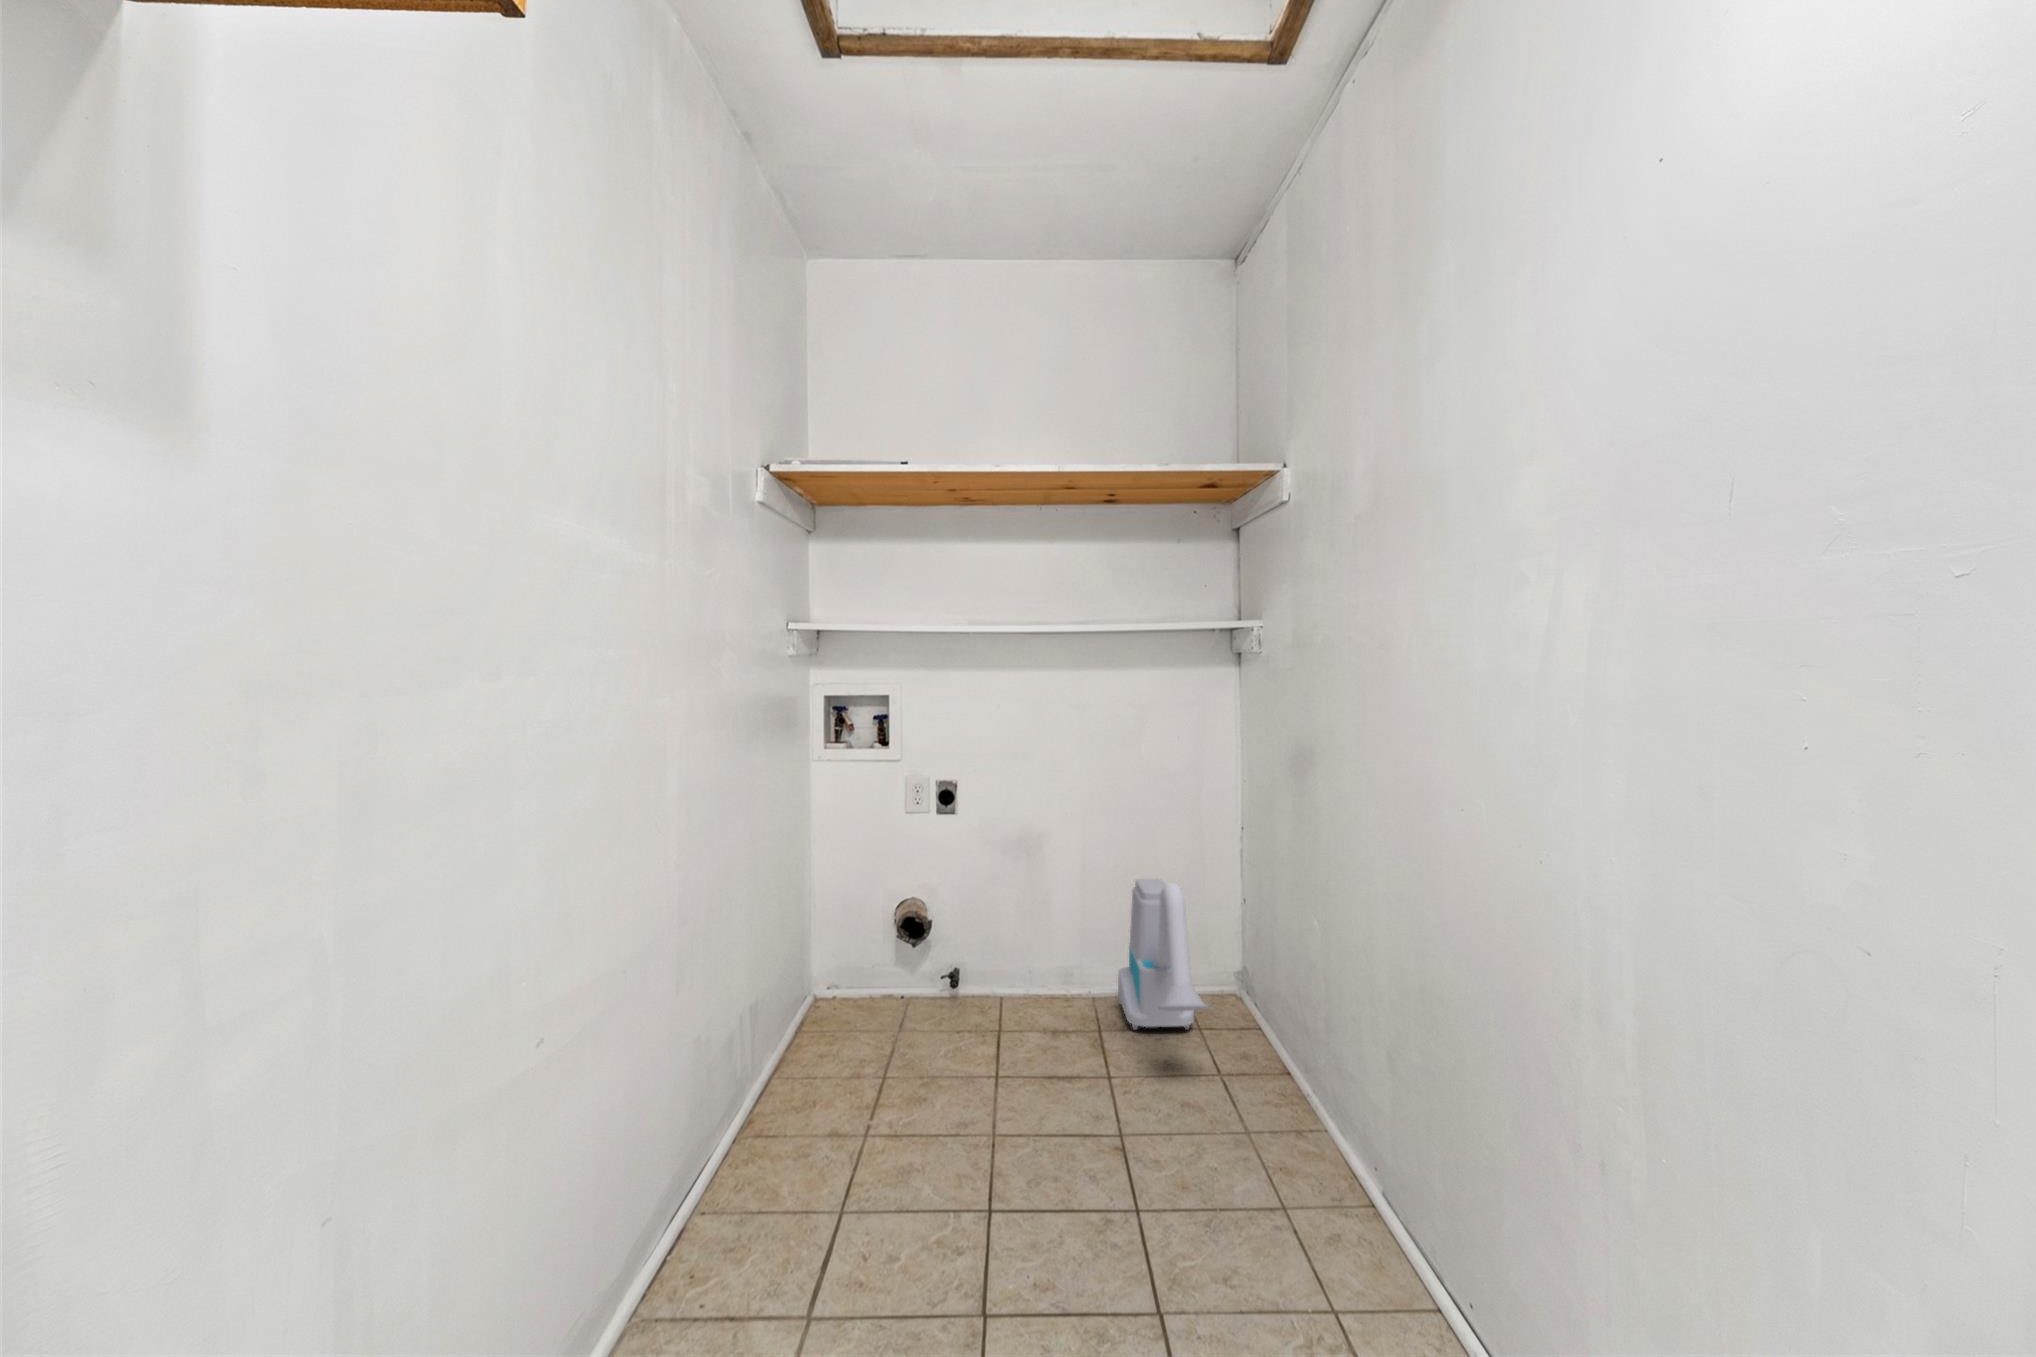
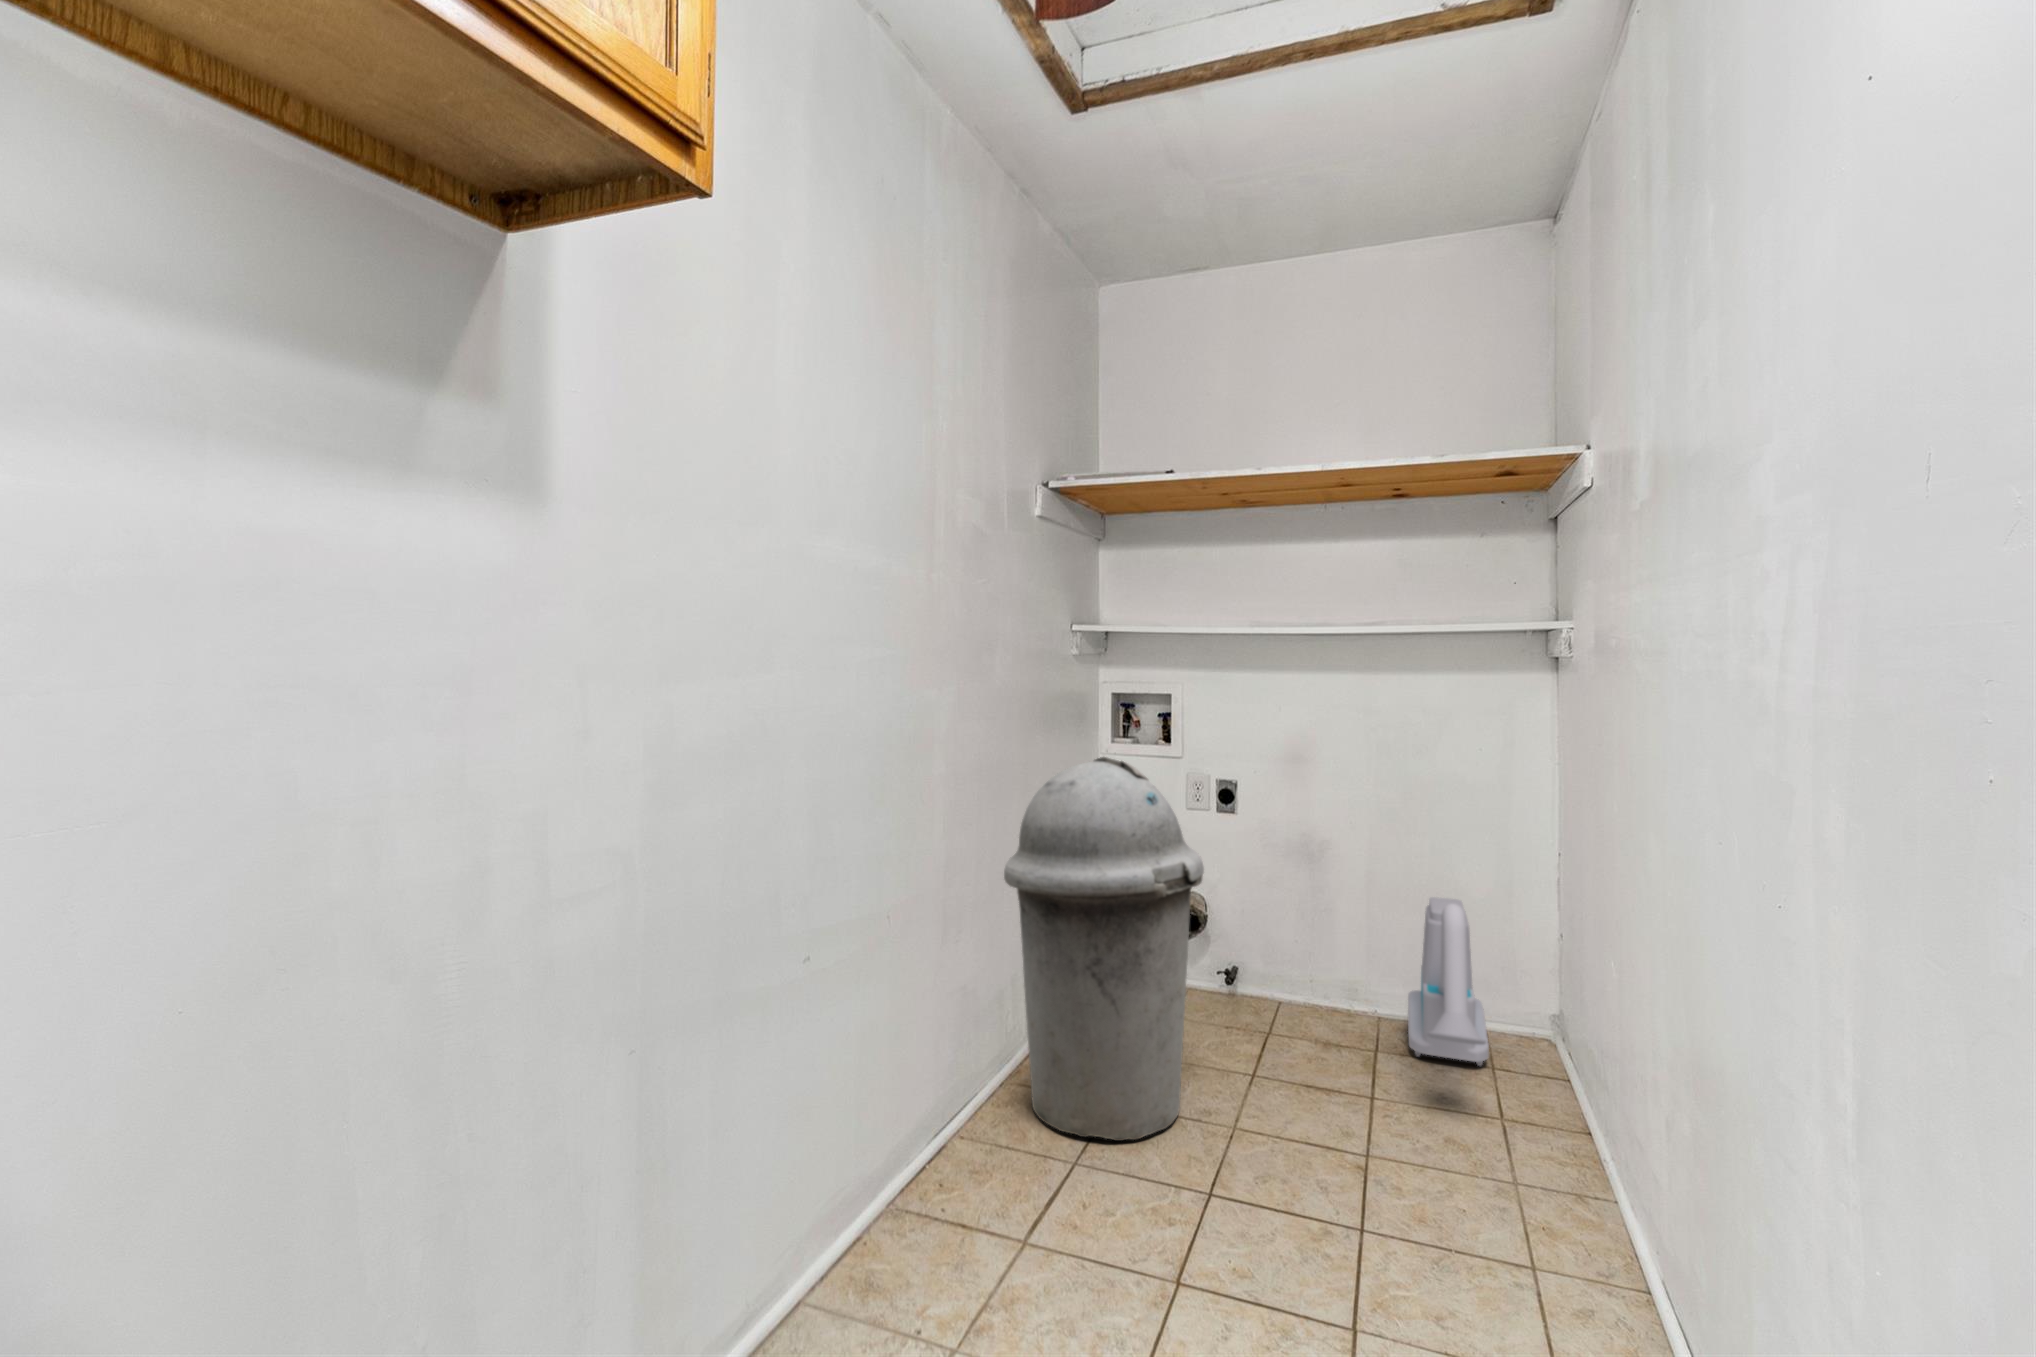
trash can: none [741,759,961,1179] -> present [1004,757,1204,1141]

